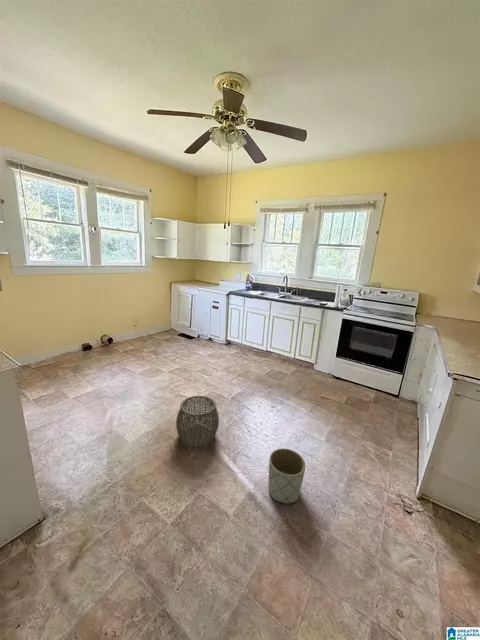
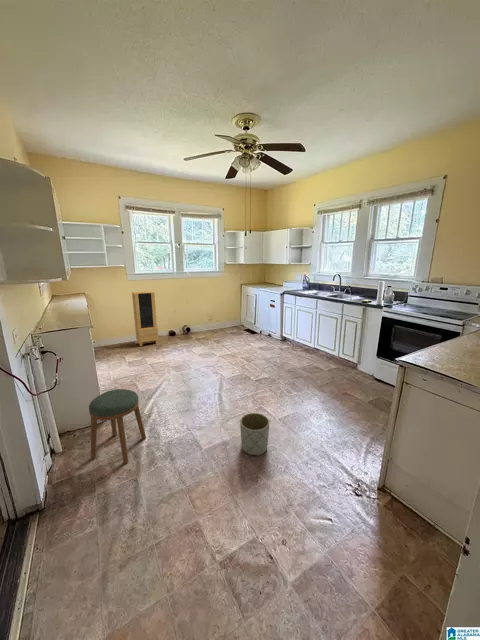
storage cabinet: none [24,291,72,370] -> present [132,291,159,346]
woven basket: present [176,396,219,447] -> none [196,369,230,407]
stool: none [47,463,135,609] -> present [89,389,146,464]

